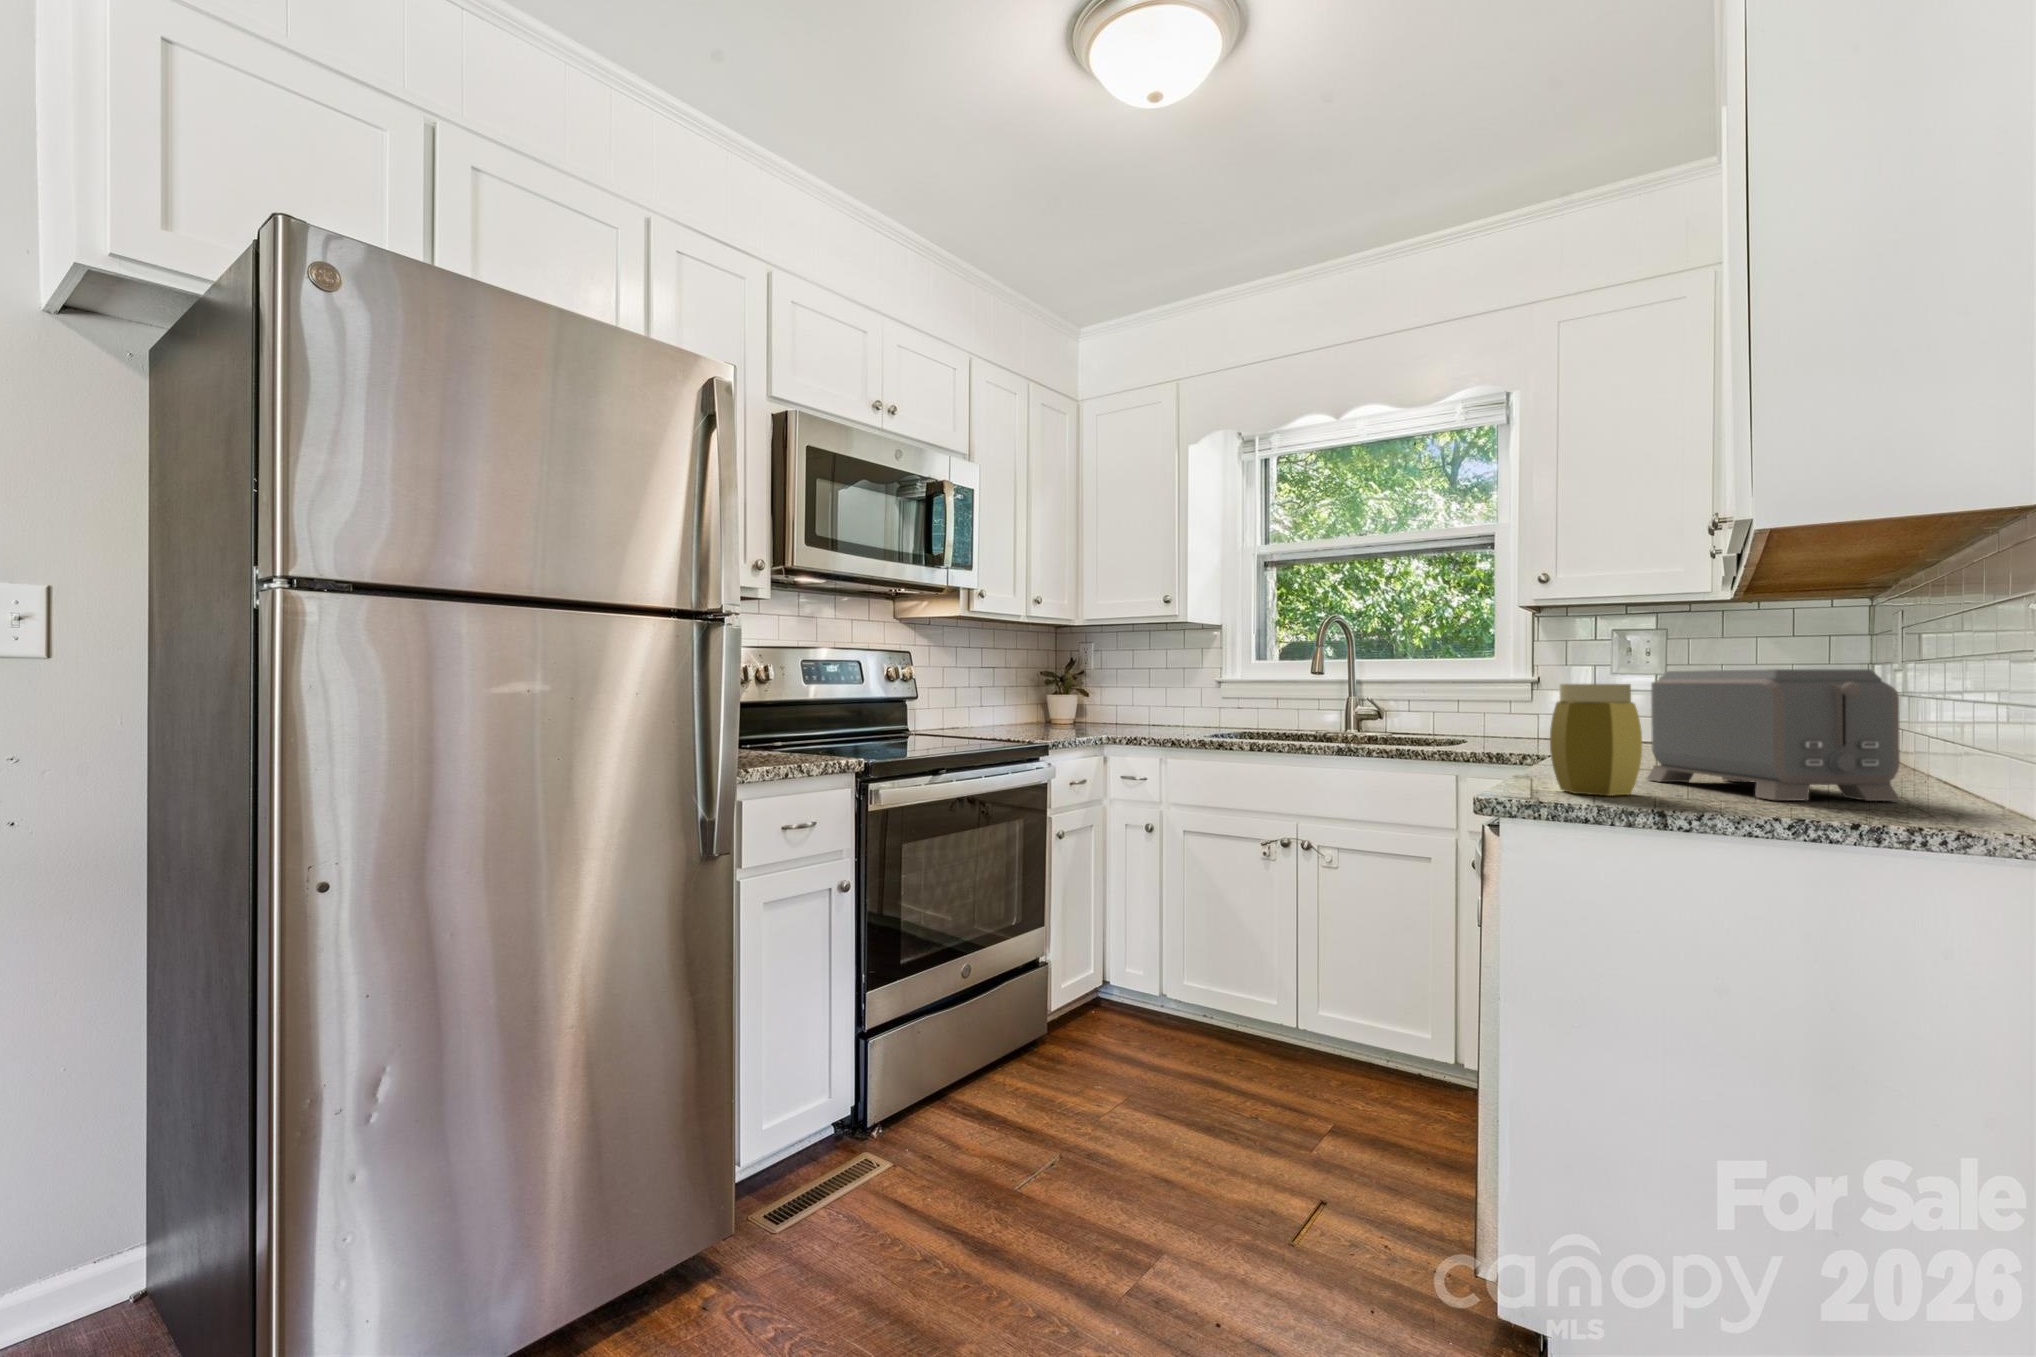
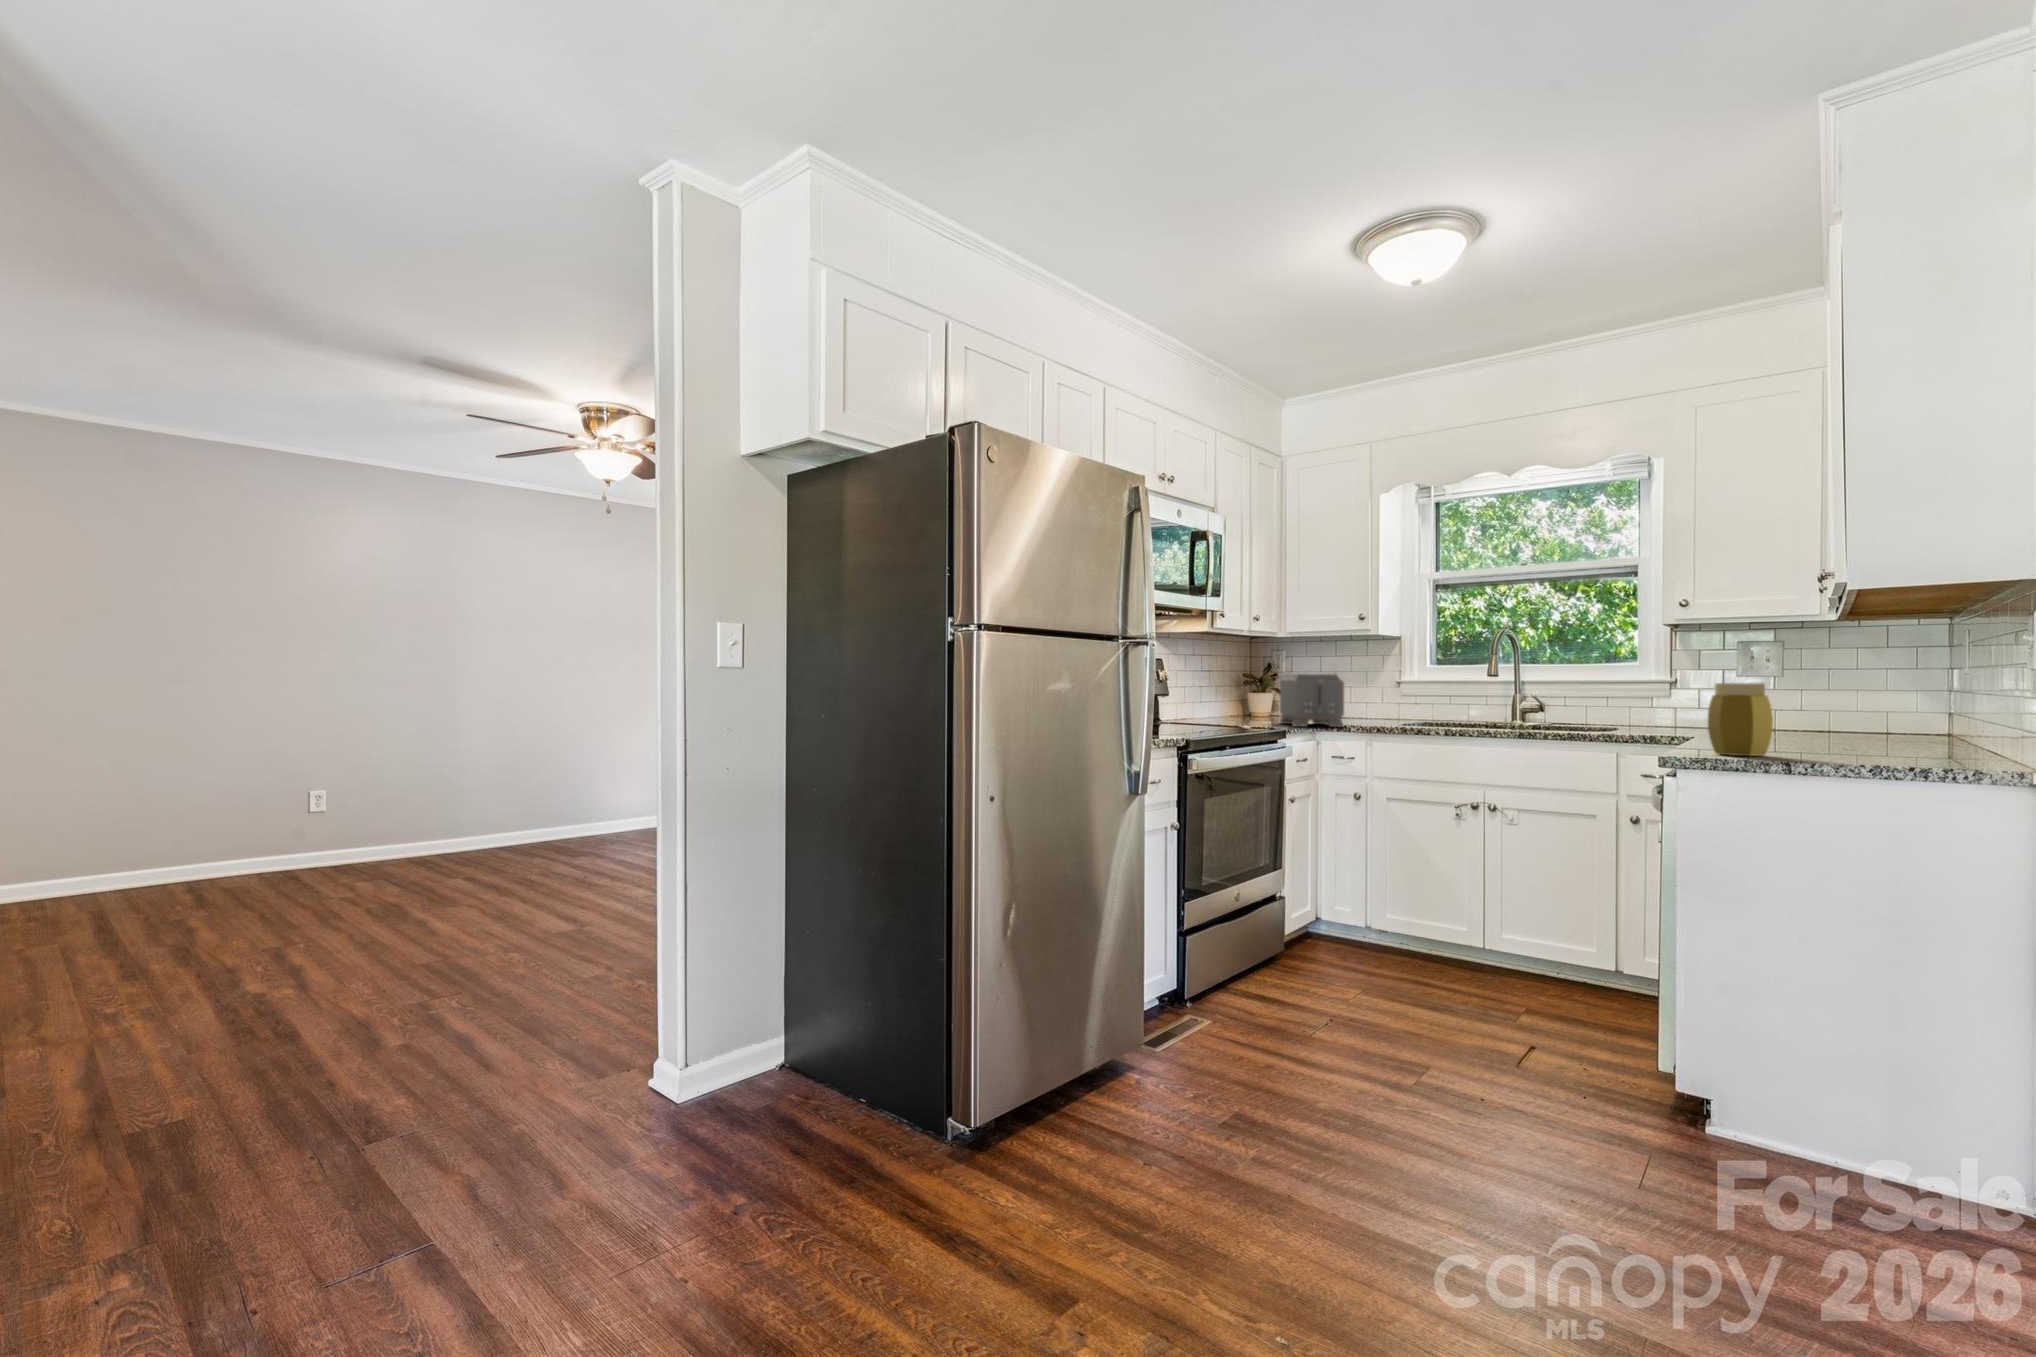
toaster: present [1647,669,1900,801] -> present [1280,674,1344,727]

